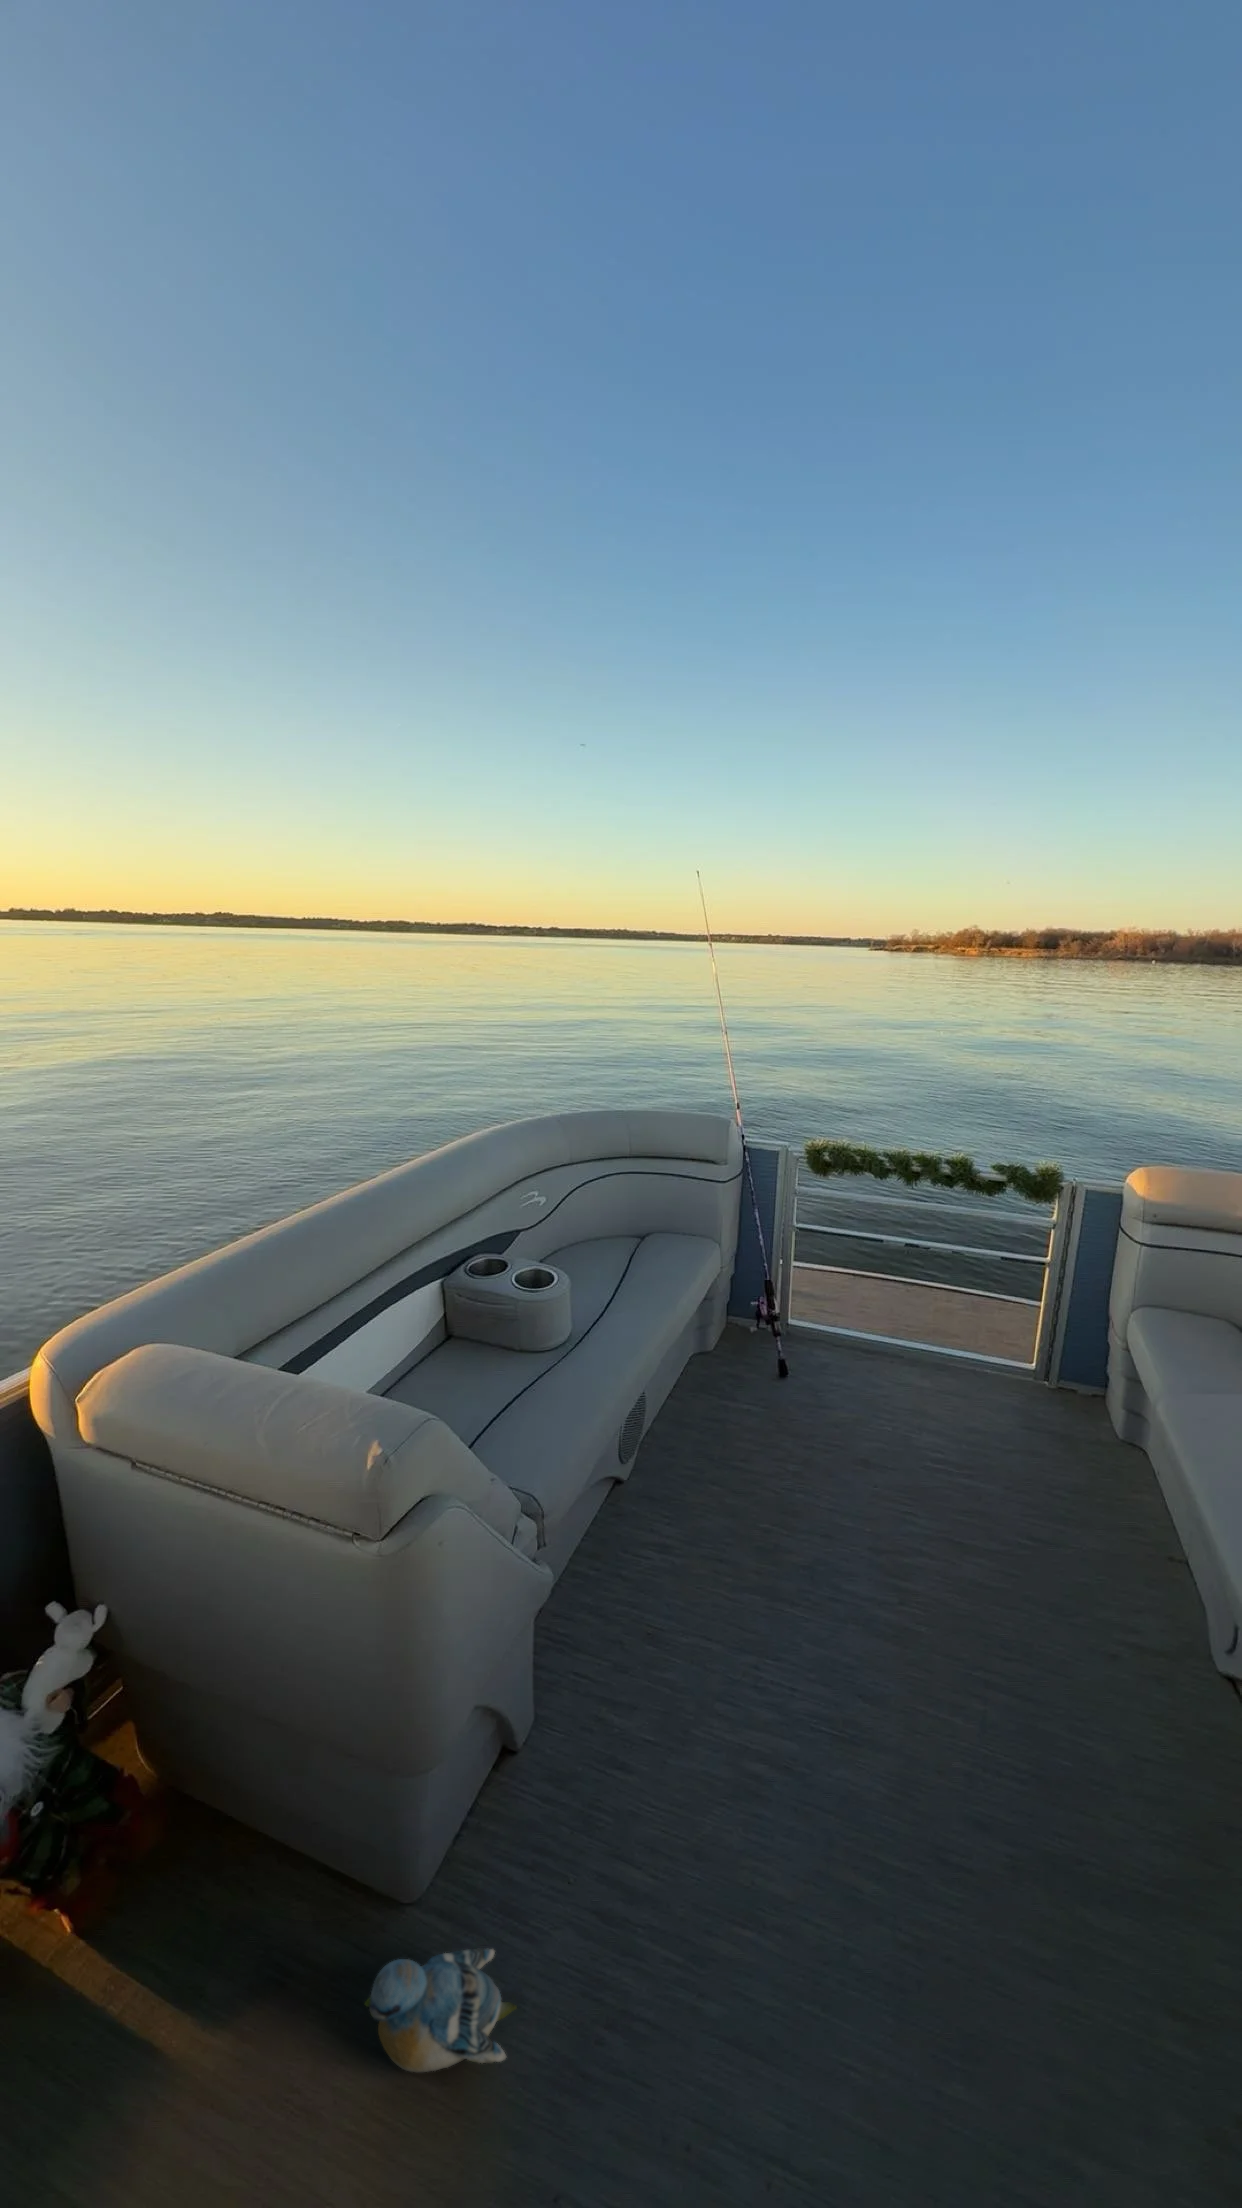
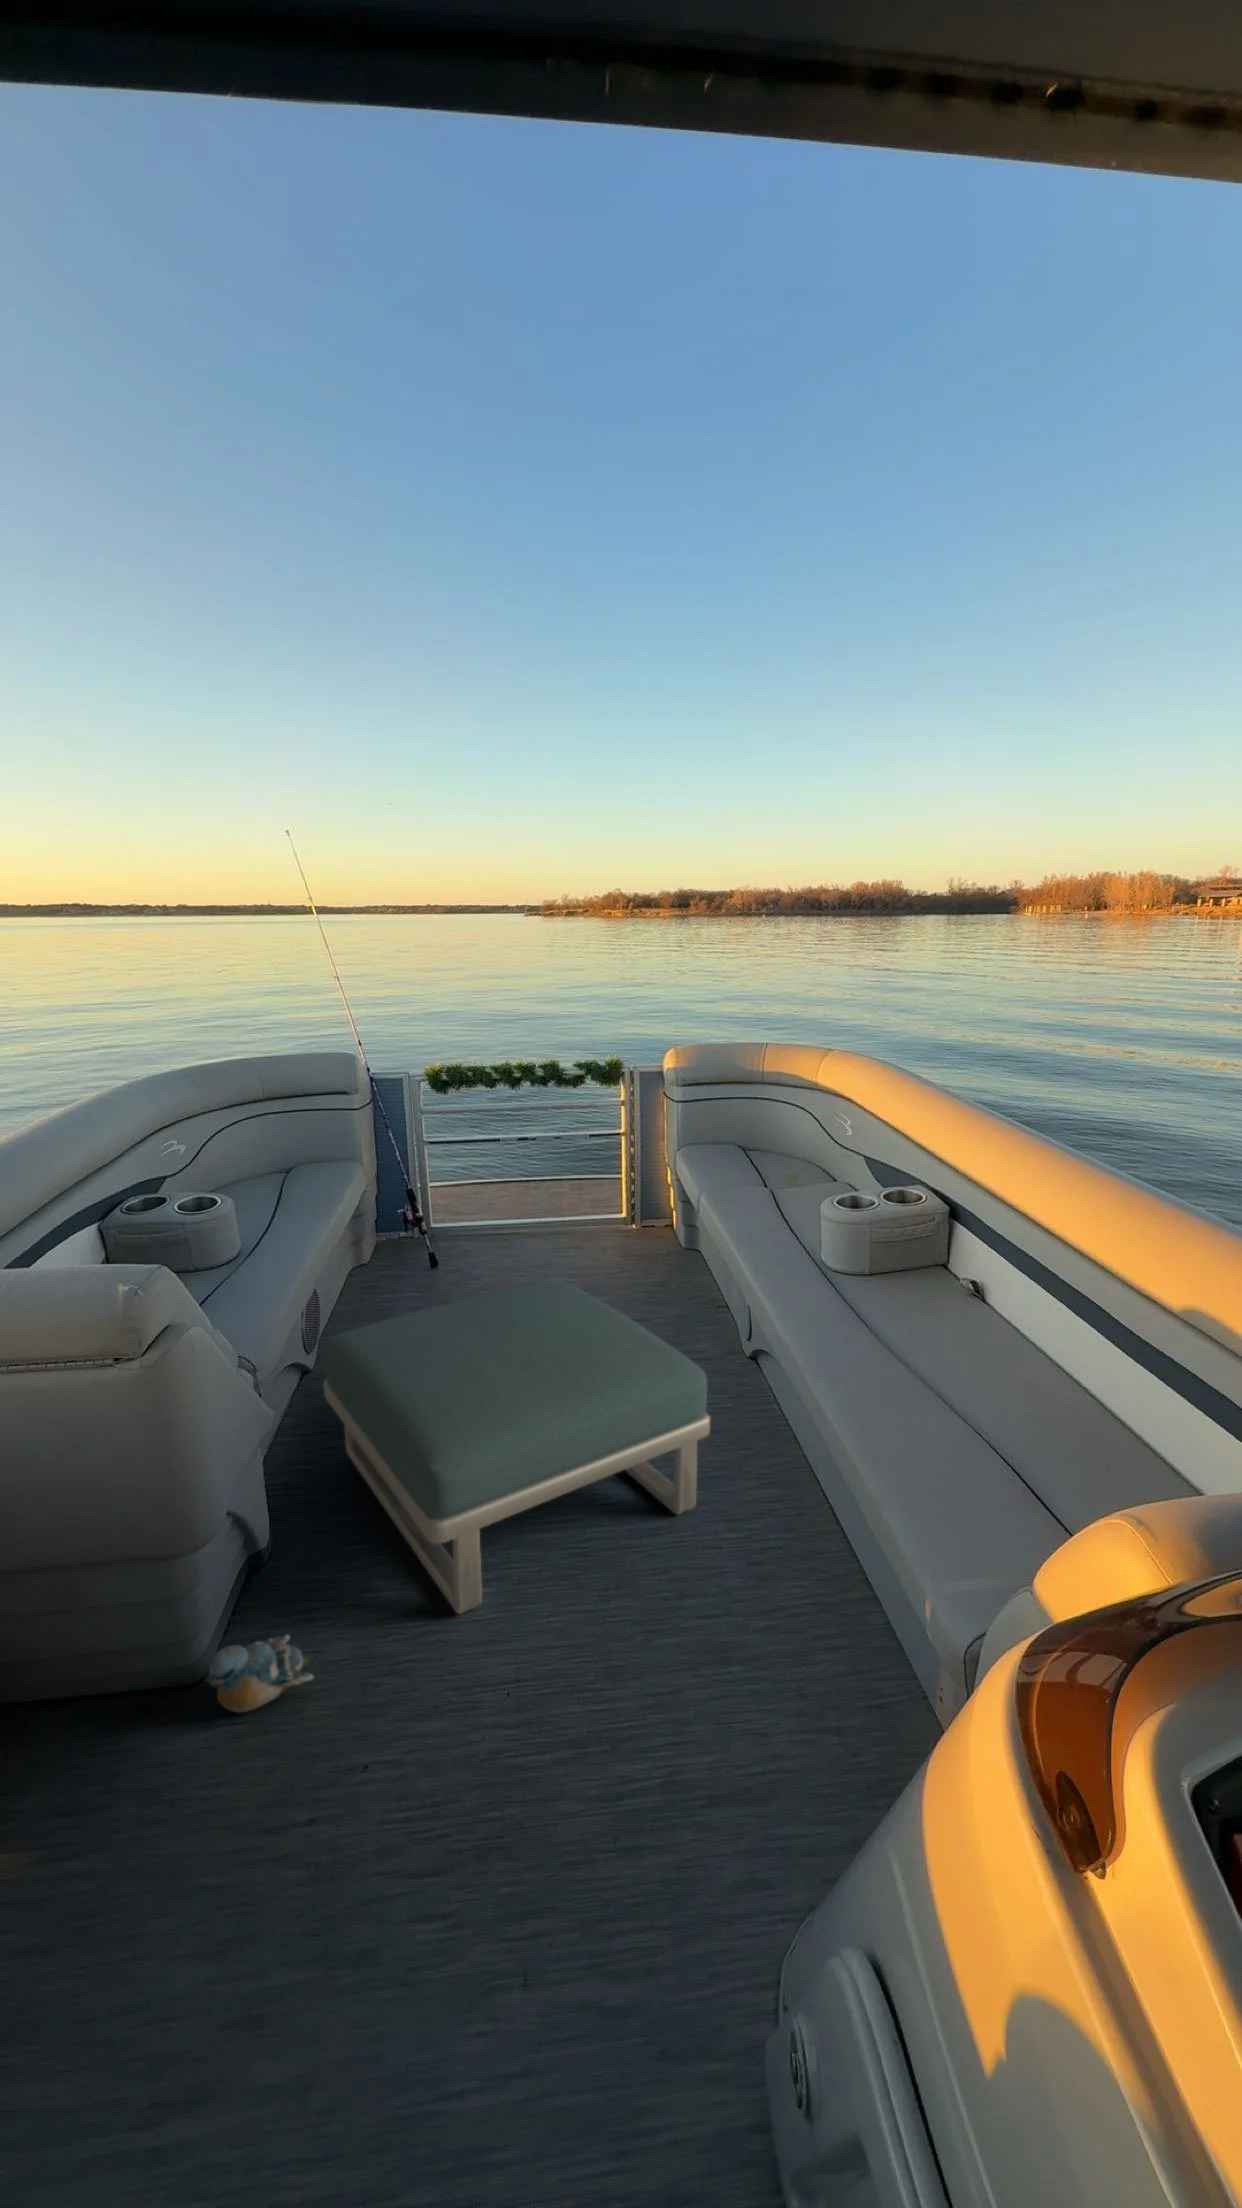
footstool: none [620,1471,1198,2019] -> present [323,1280,710,1614]

